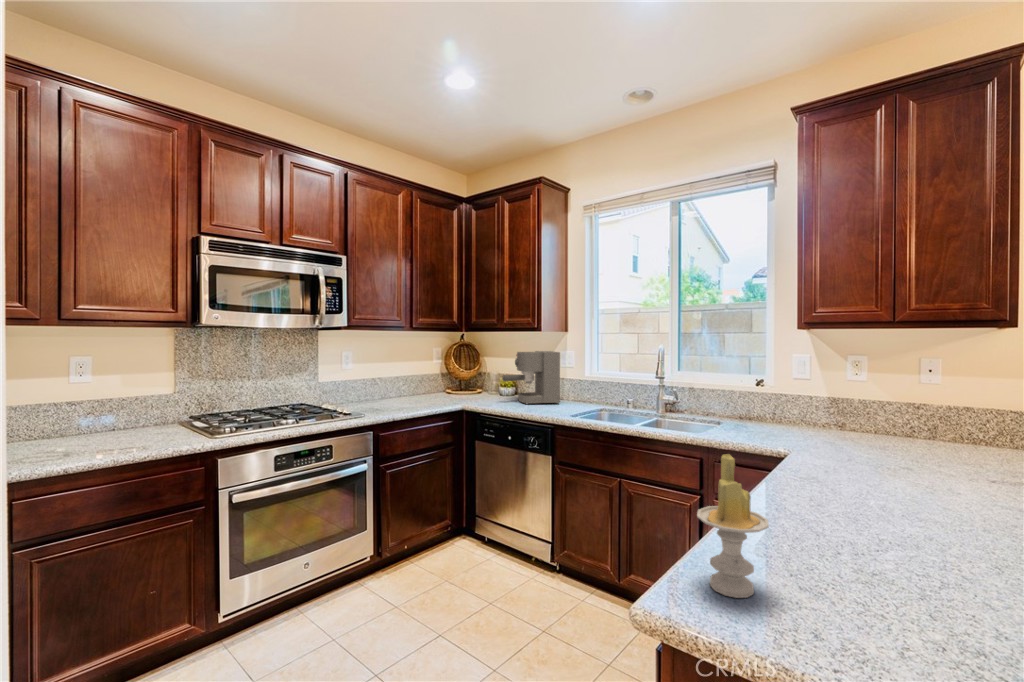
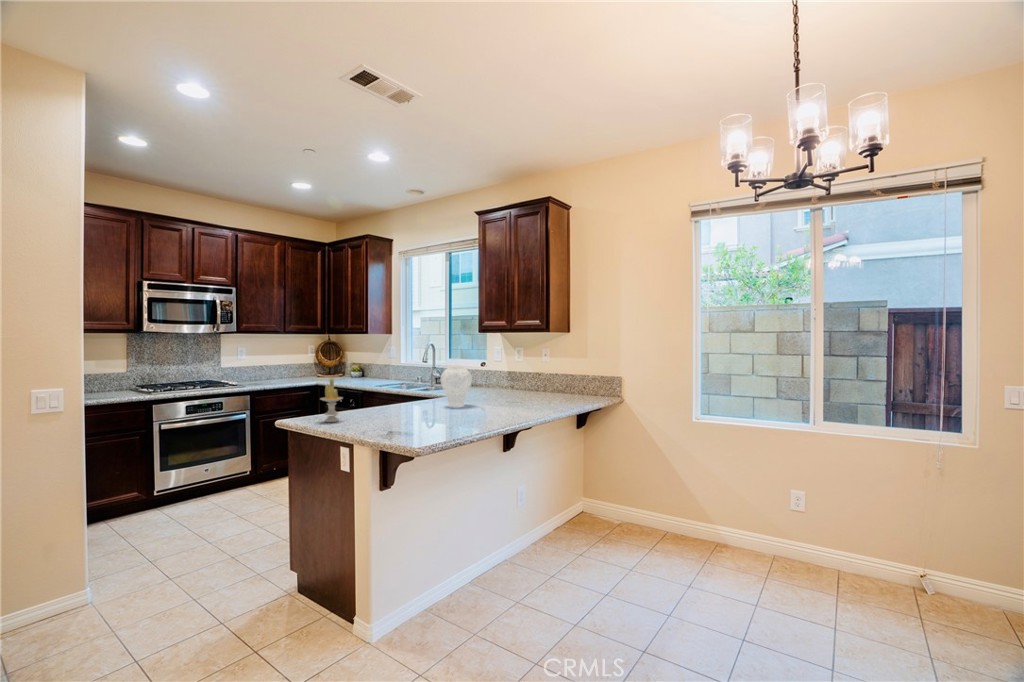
coffee maker: present [502,351,560,405] -> none [346,347,384,382]
vase: none [862,399,958,504] -> present [441,365,472,407]

